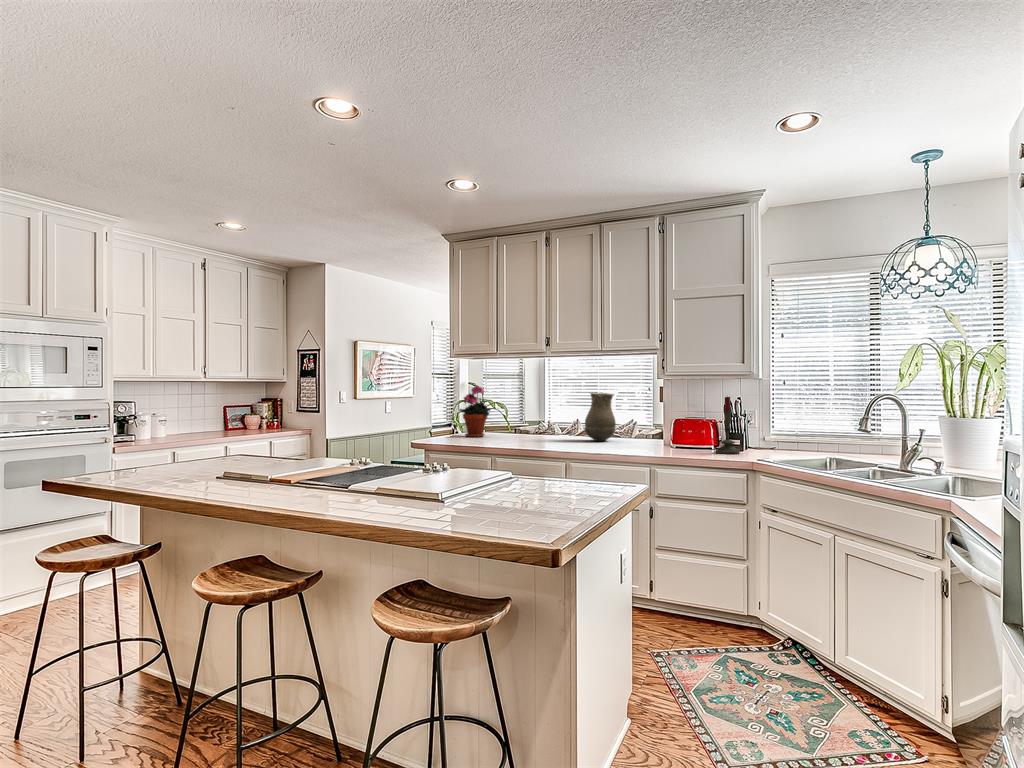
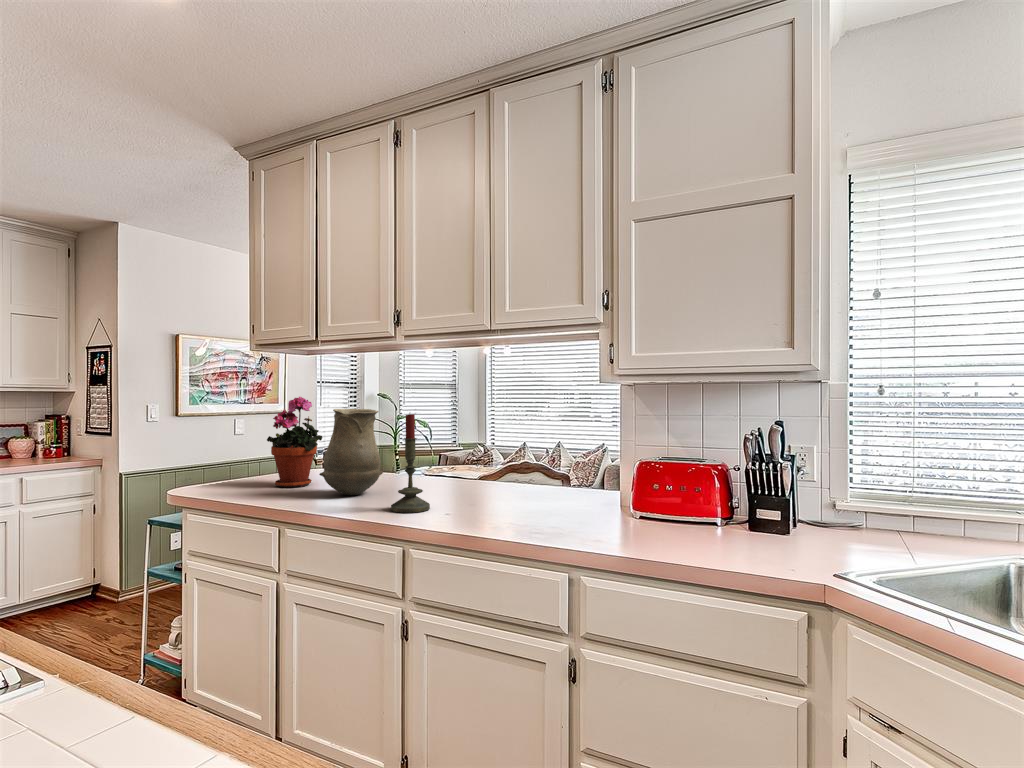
vase: present [585,393,616,441] -> present [319,409,383,495]
candle: present [716,397,740,454] -> present [391,414,430,513]

